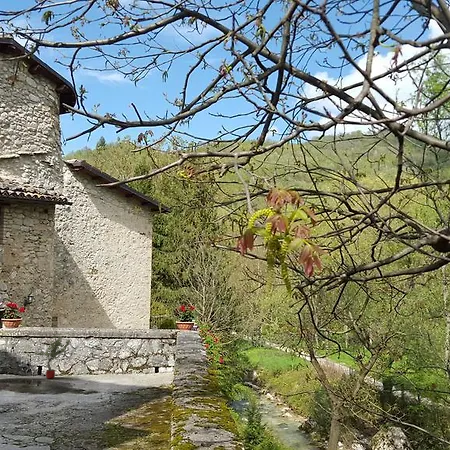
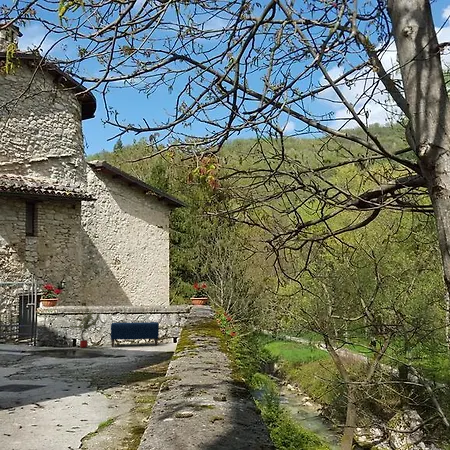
bench: none [82,348,138,378] -> present [111,322,159,347]

